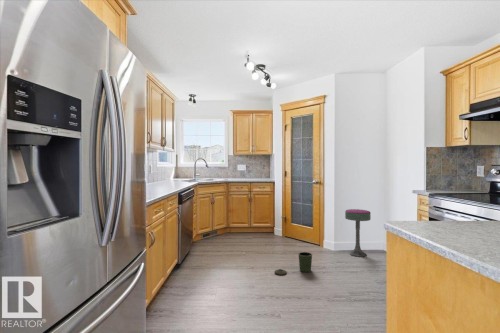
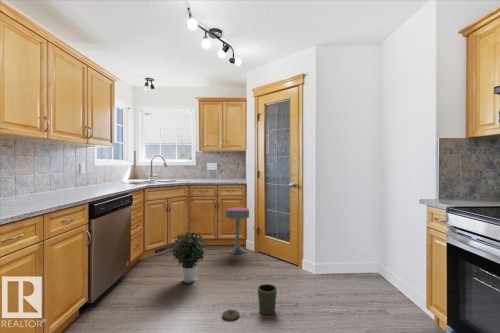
bar stool: present [345,209,371,257] -> present [226,207,249,254]
potted plant: none [228,217,253,256] -> present [172,232,206,283]

